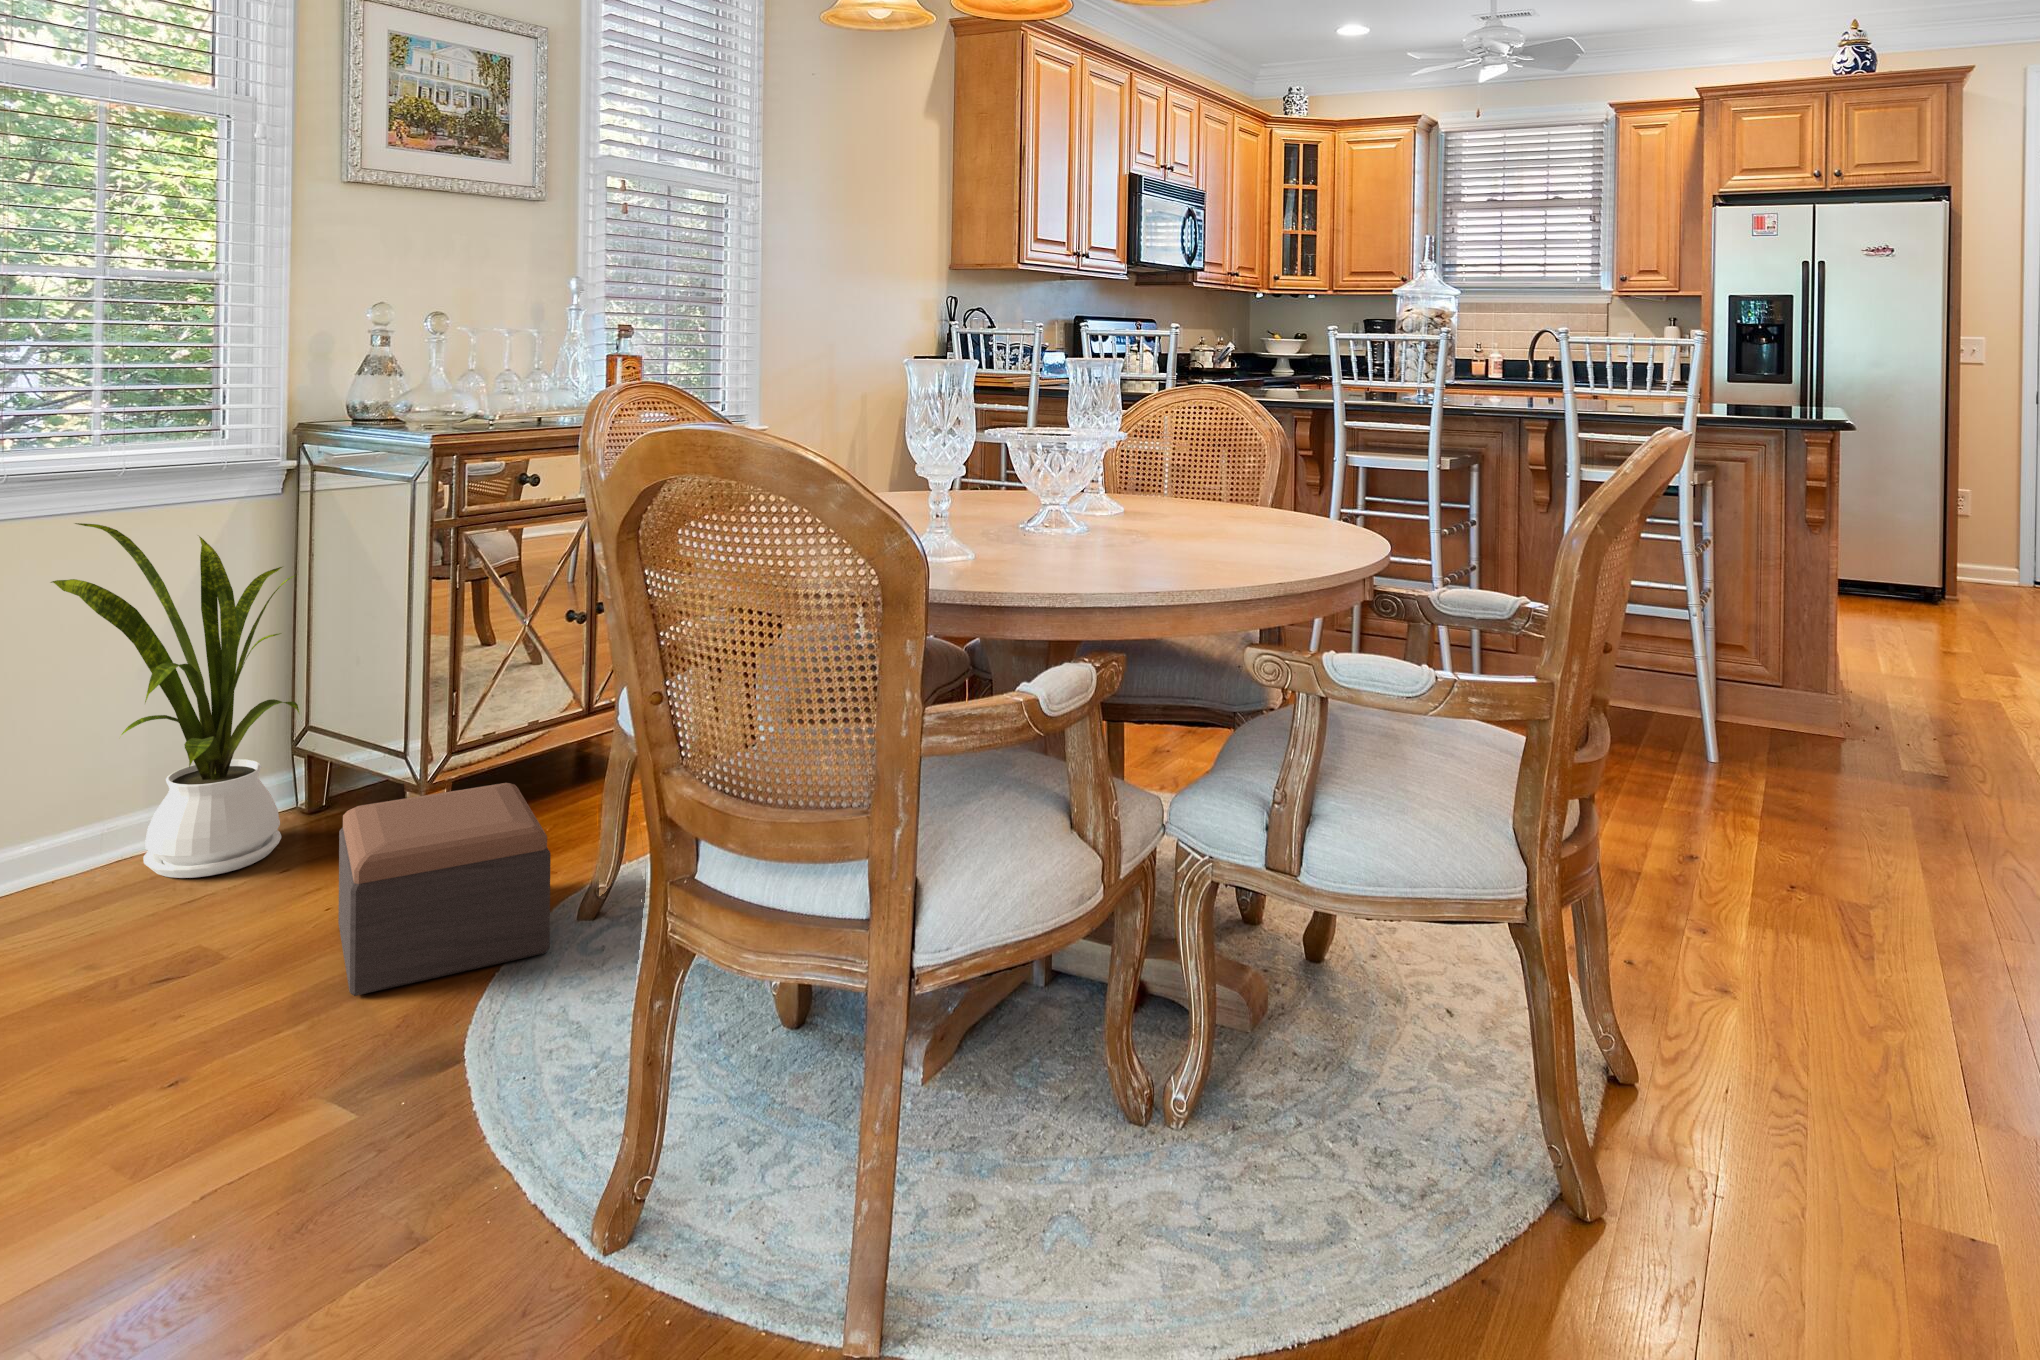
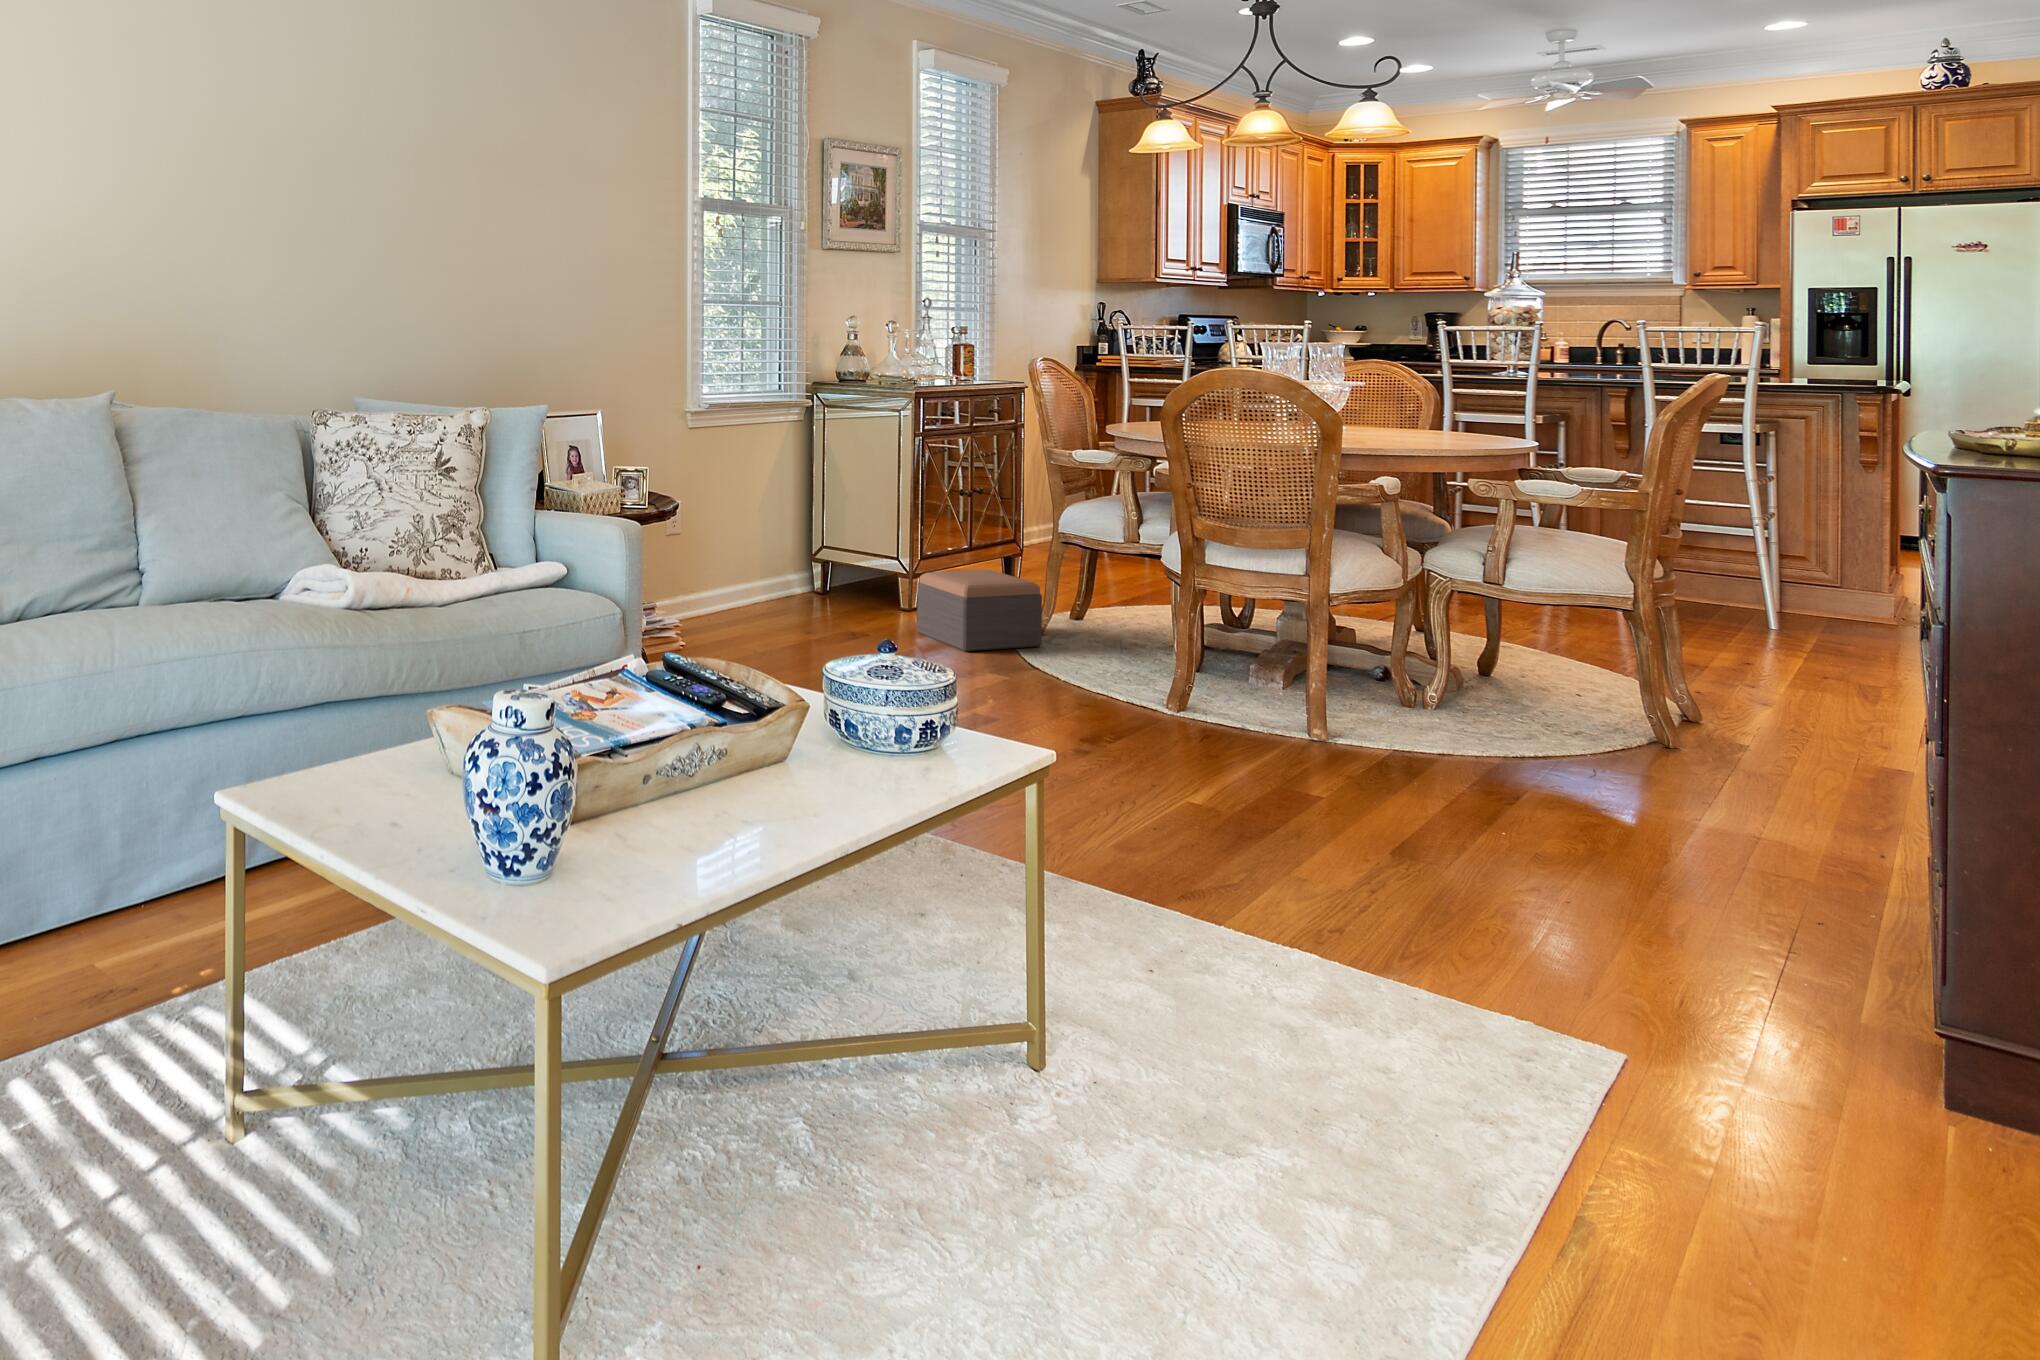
house plant: present [51,523,299,878] -> none [747,429,858,614]

